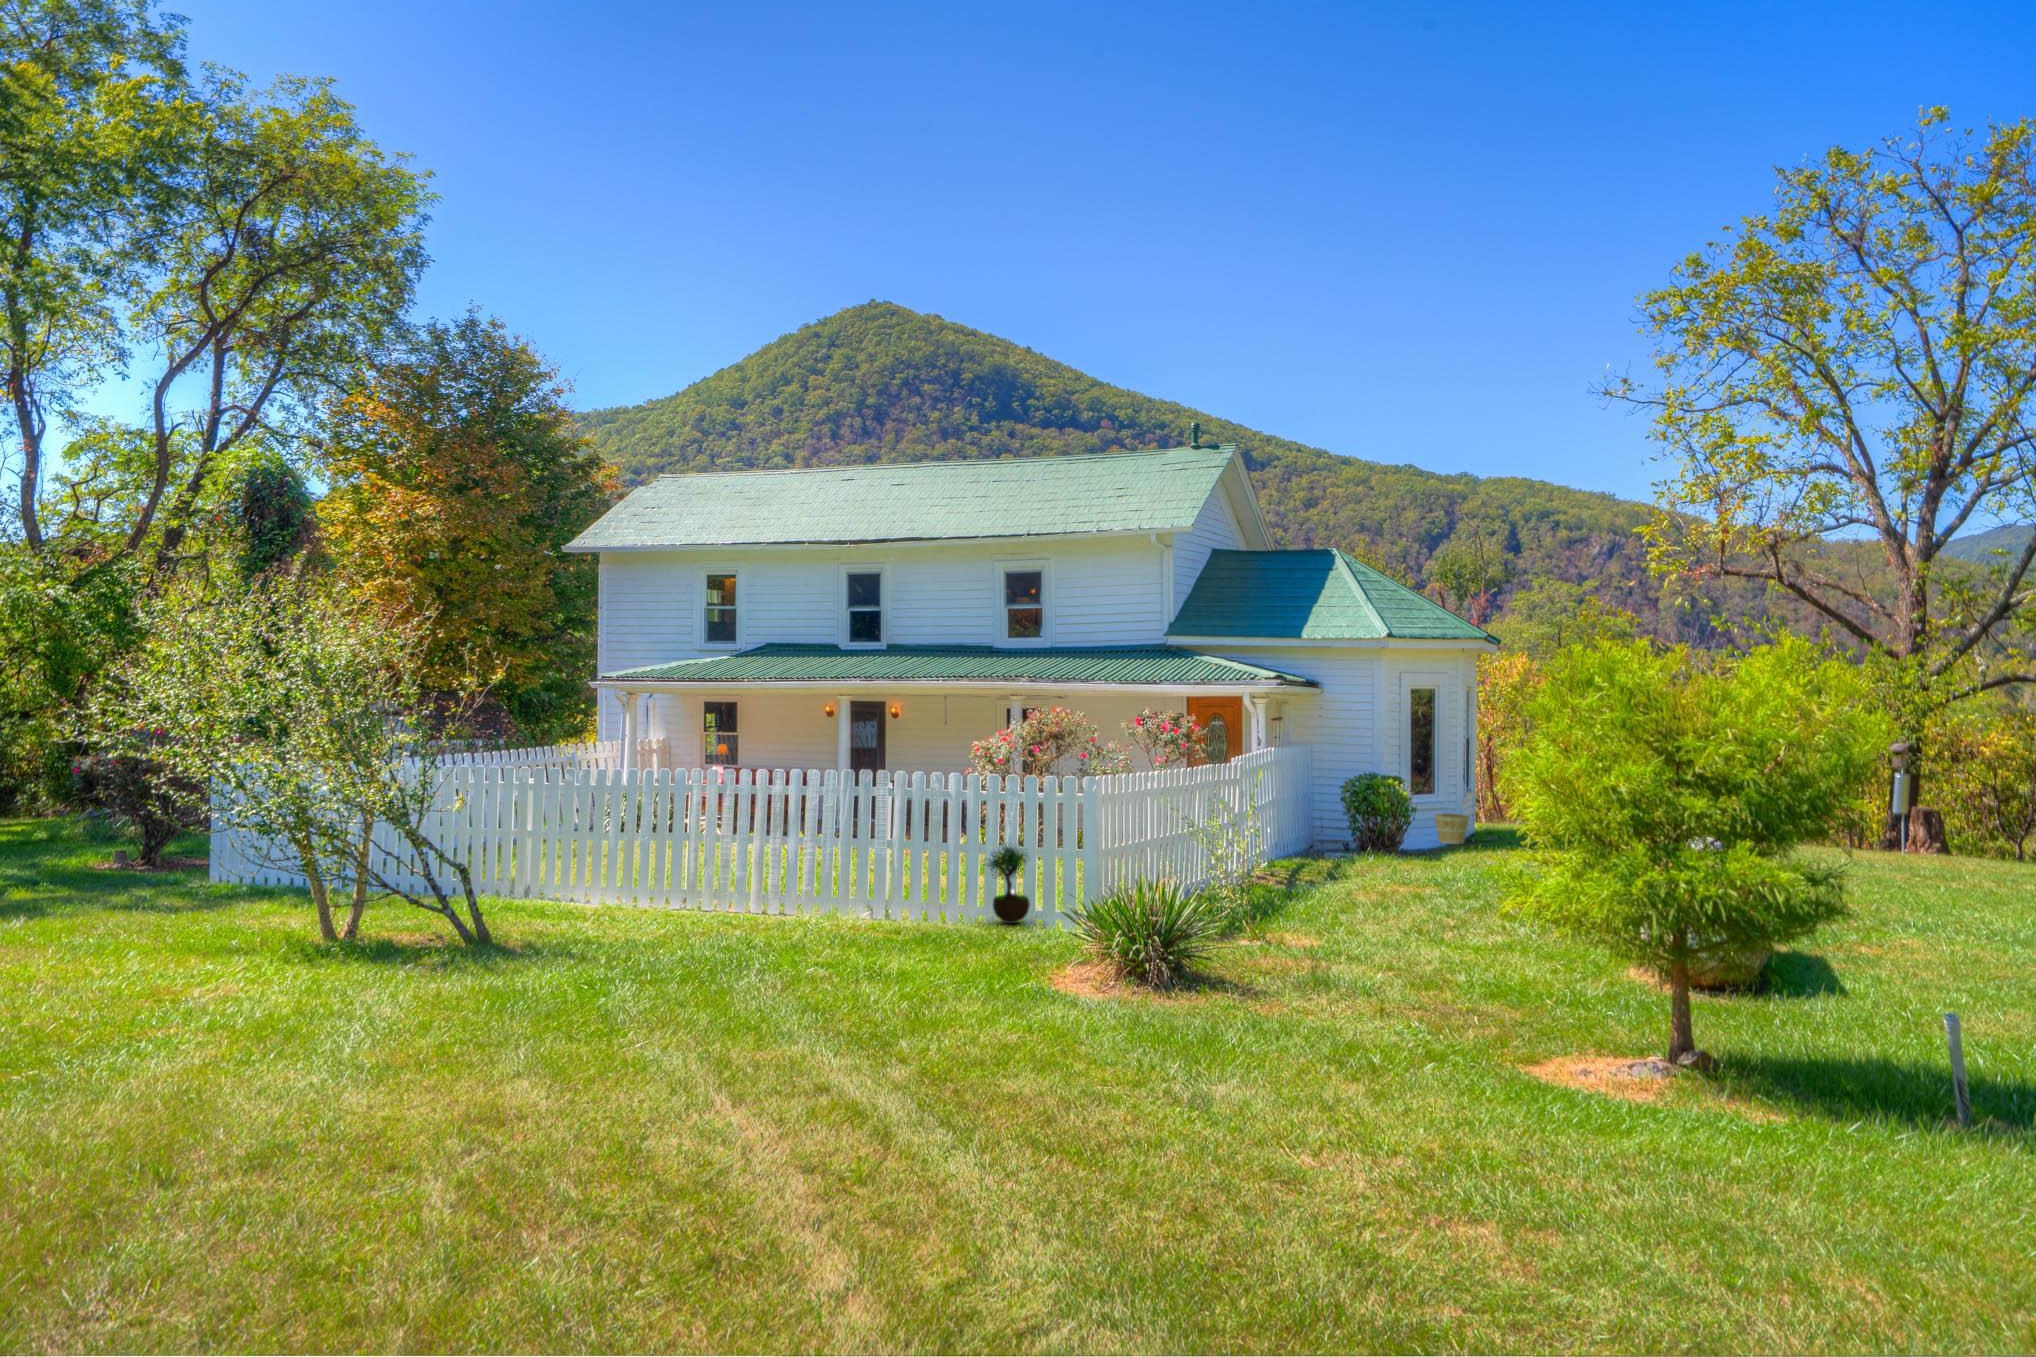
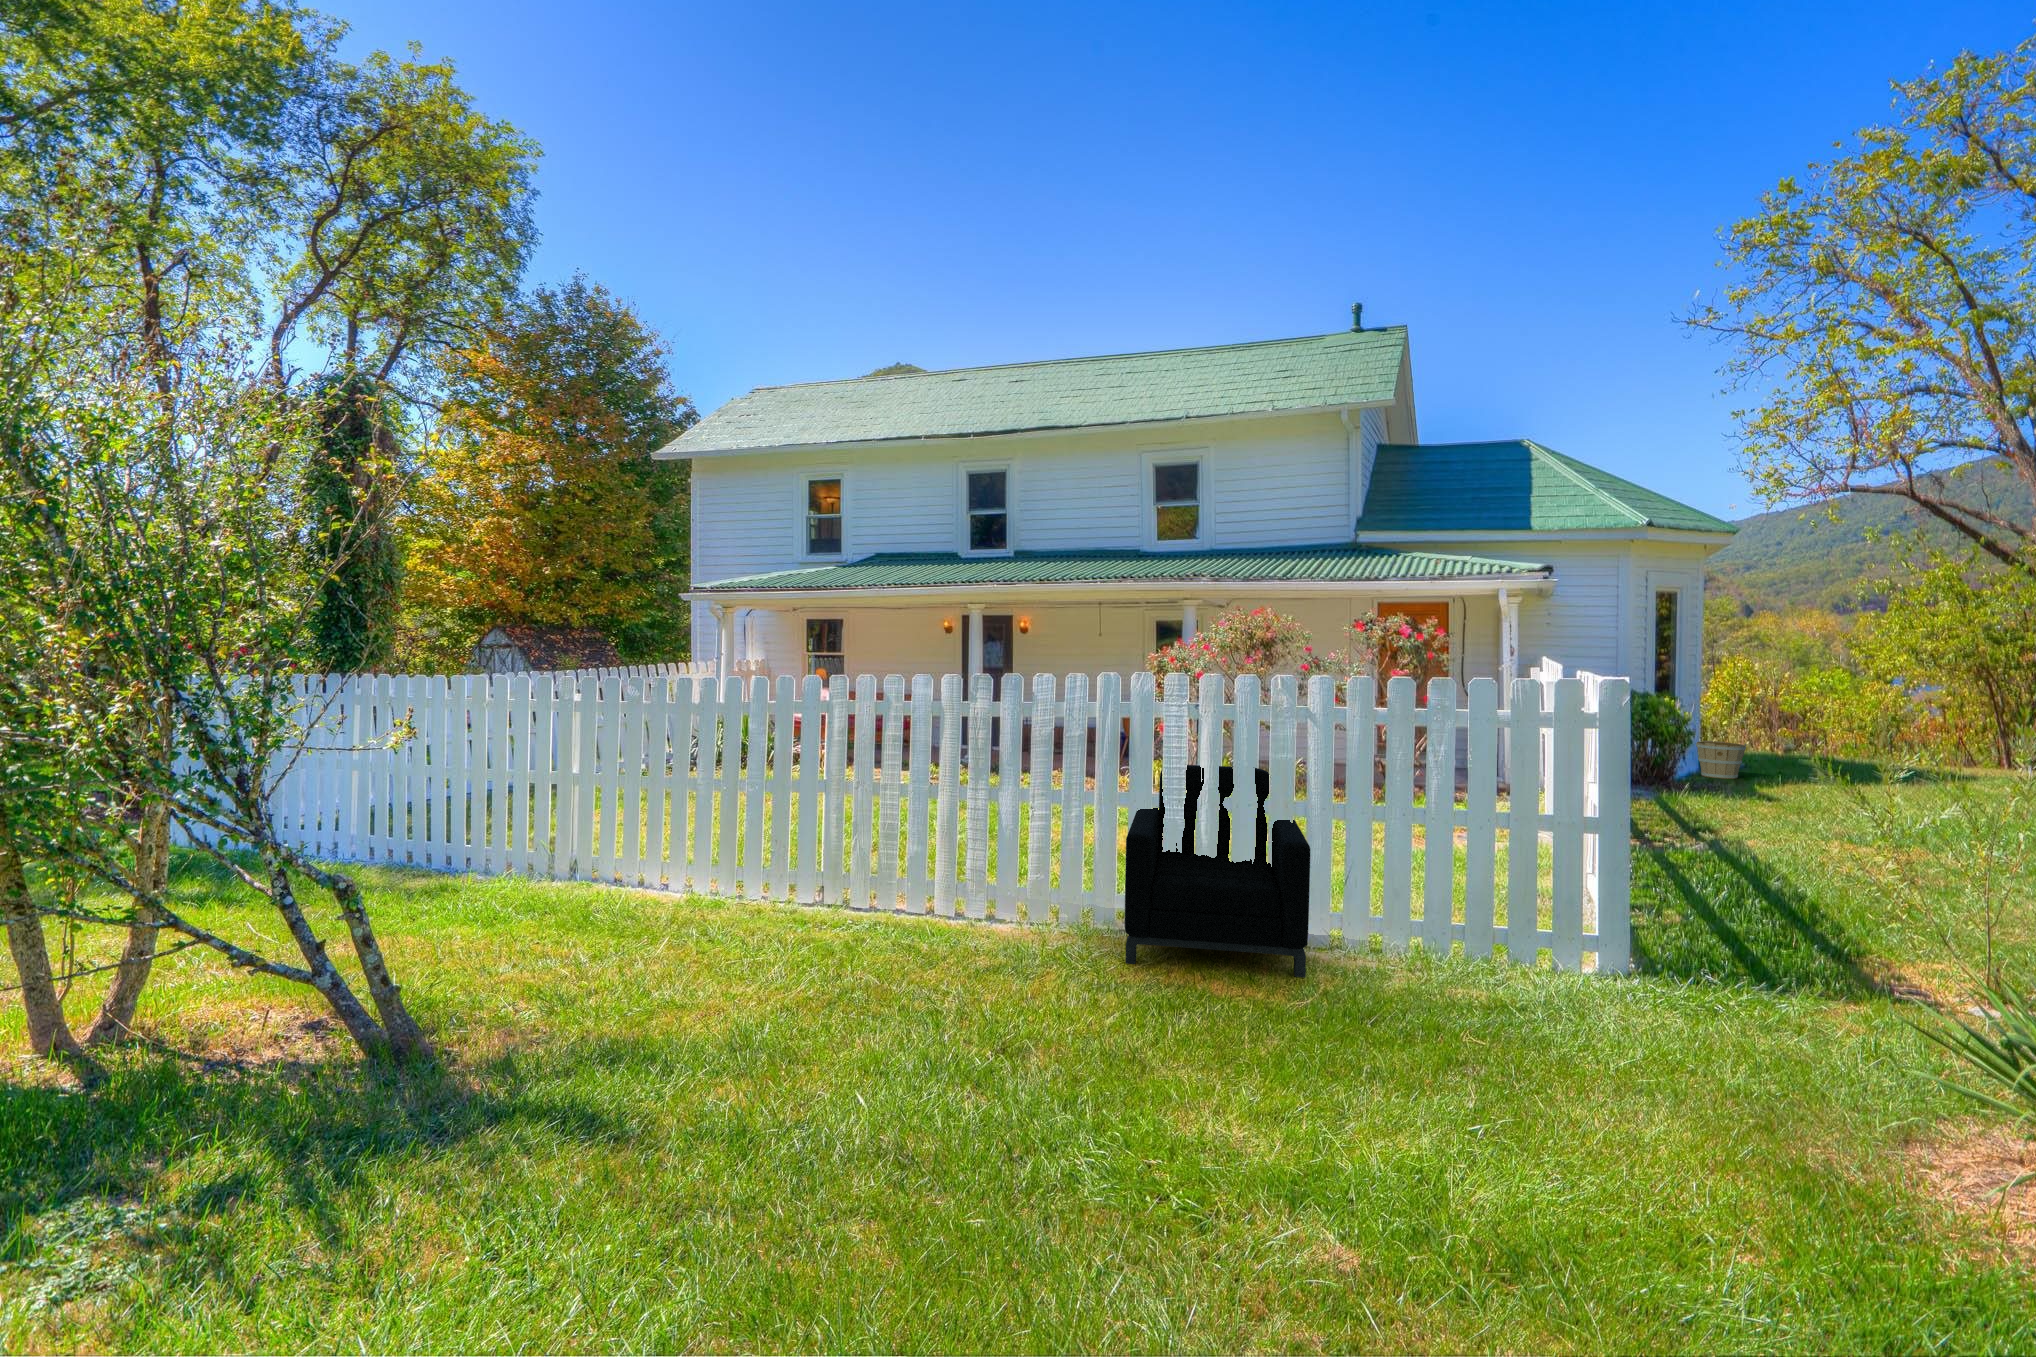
armchair: none [829,823,939,928] -> present [1125,765,1310,978]
potted tree: present [983,843,1030,924] -> none [1419,796,1526,961]

